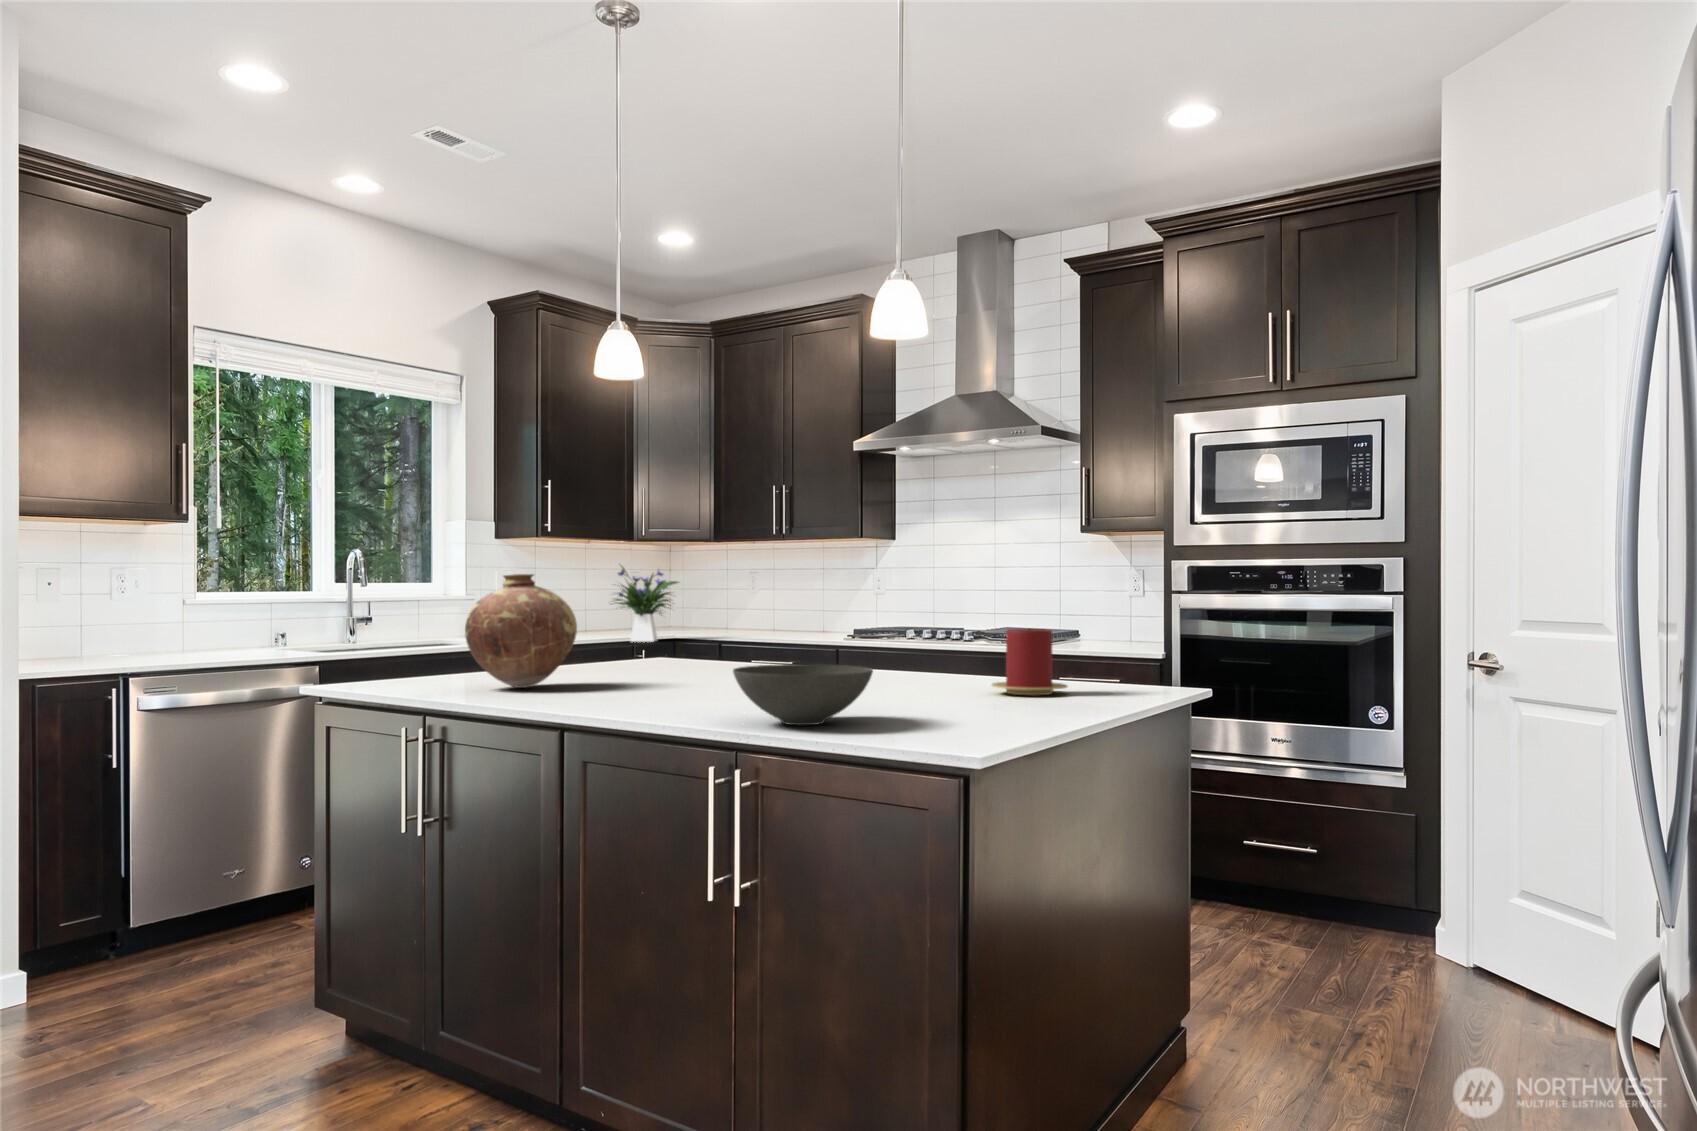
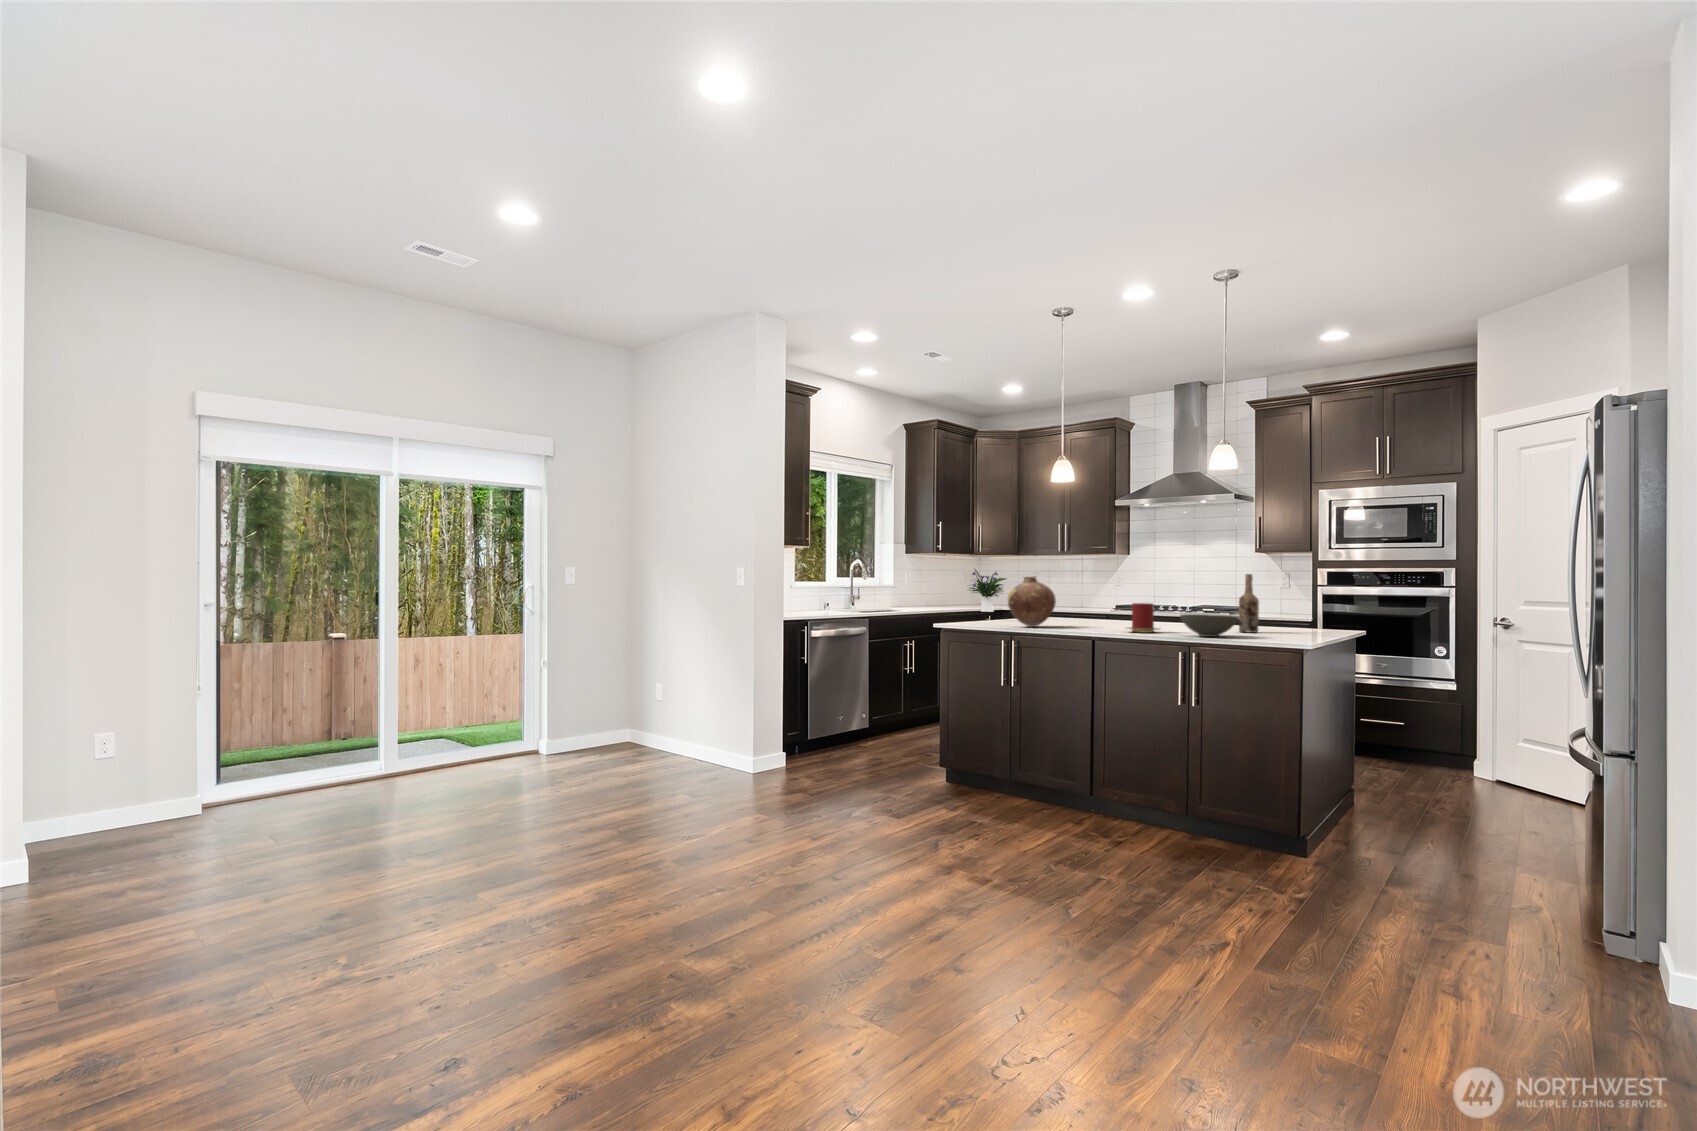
wine bottle: none [925,564,967,703] -> present [1239,574,1259,633]
candle: present [992,629,1067,695] -> present [1125,603,1159,633]

